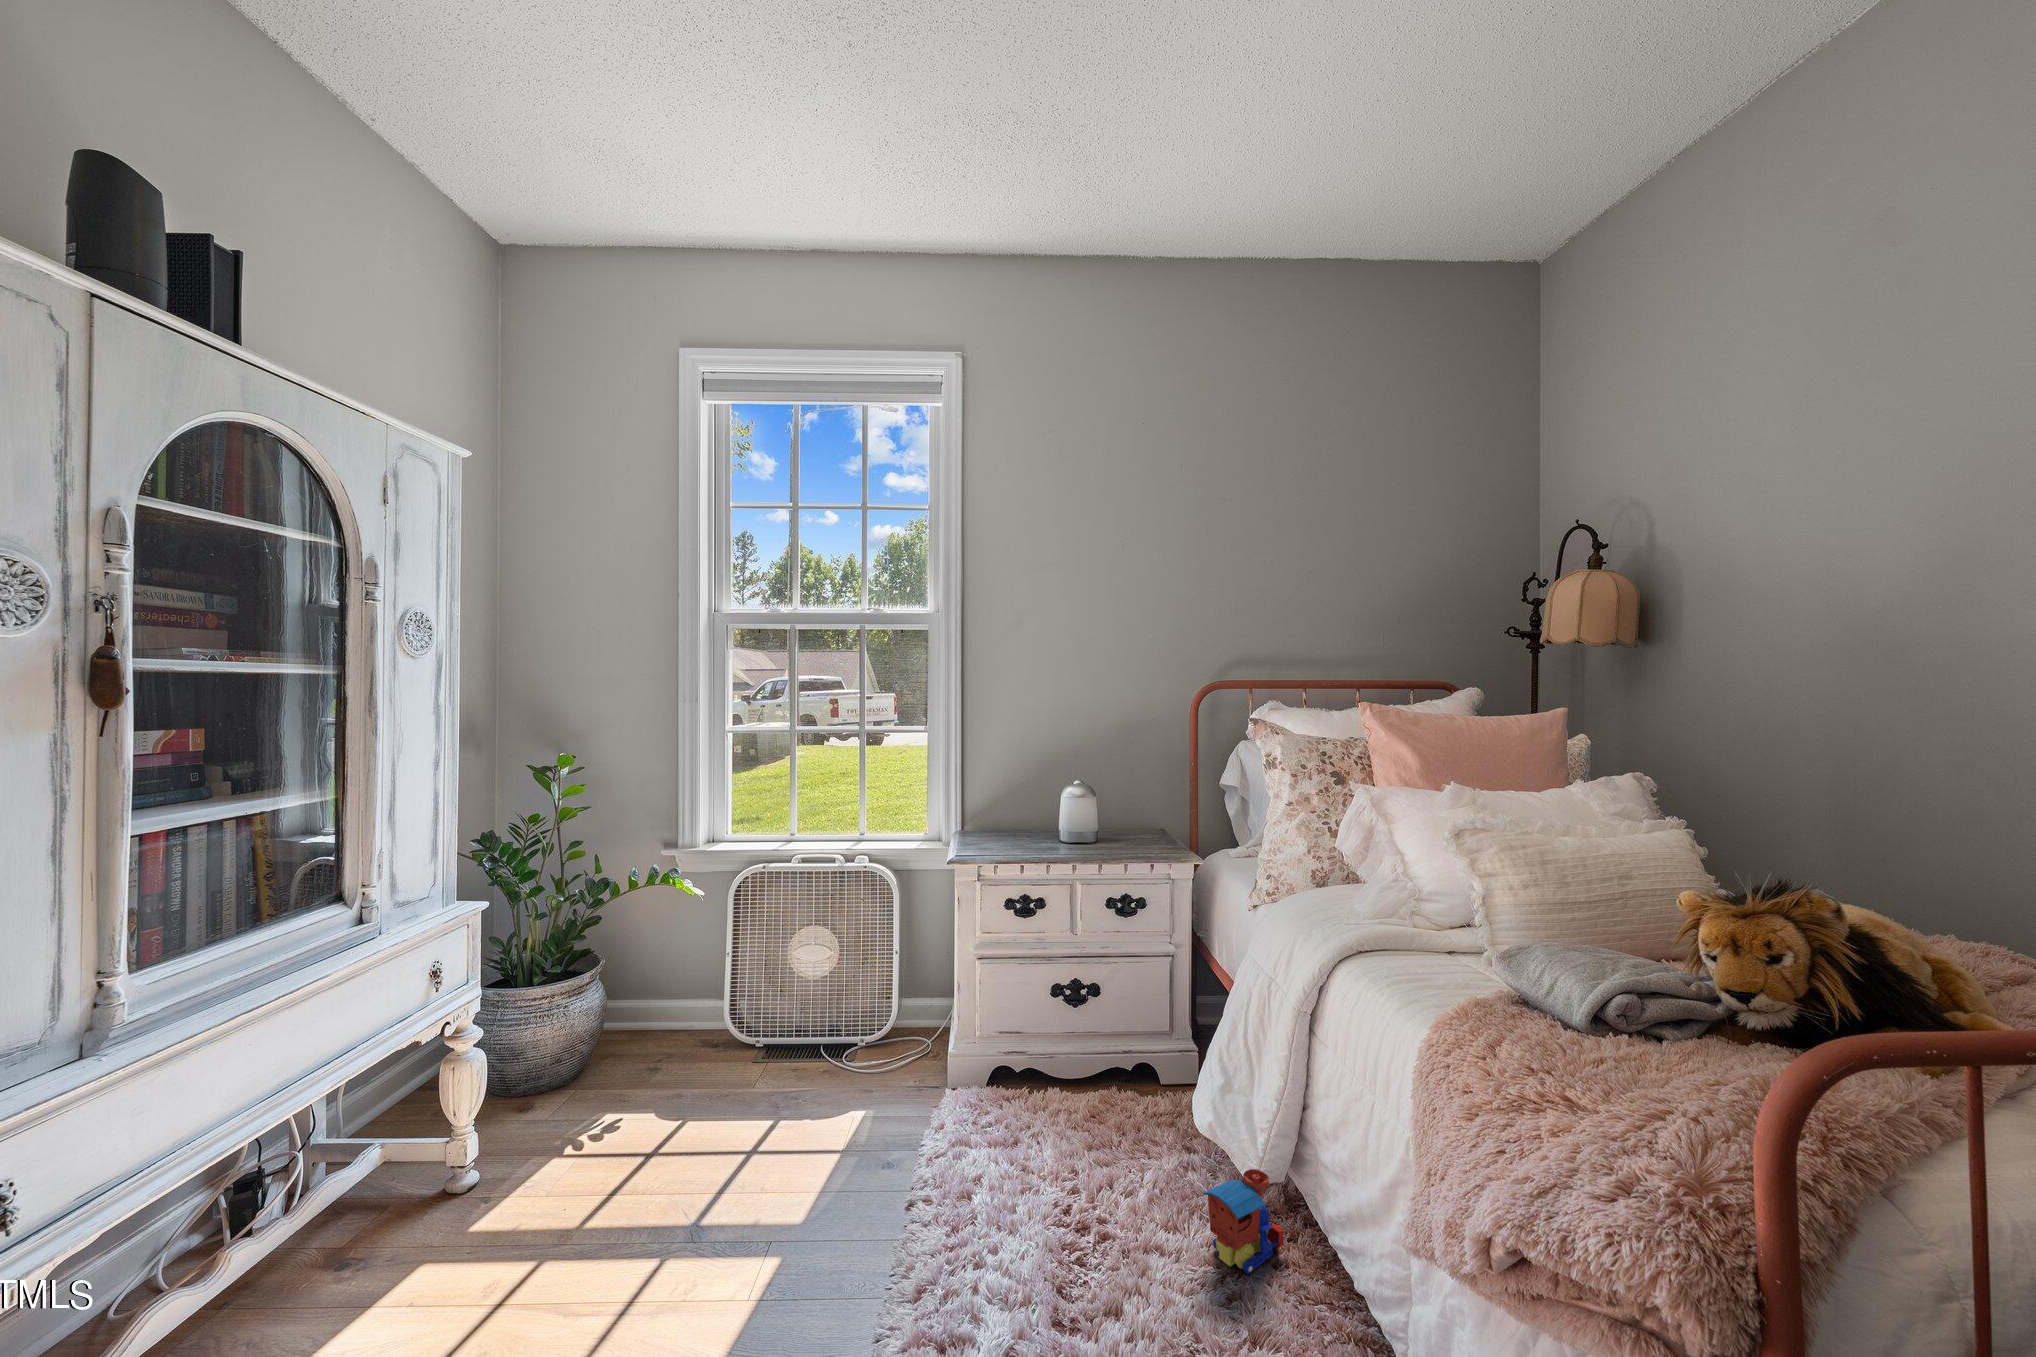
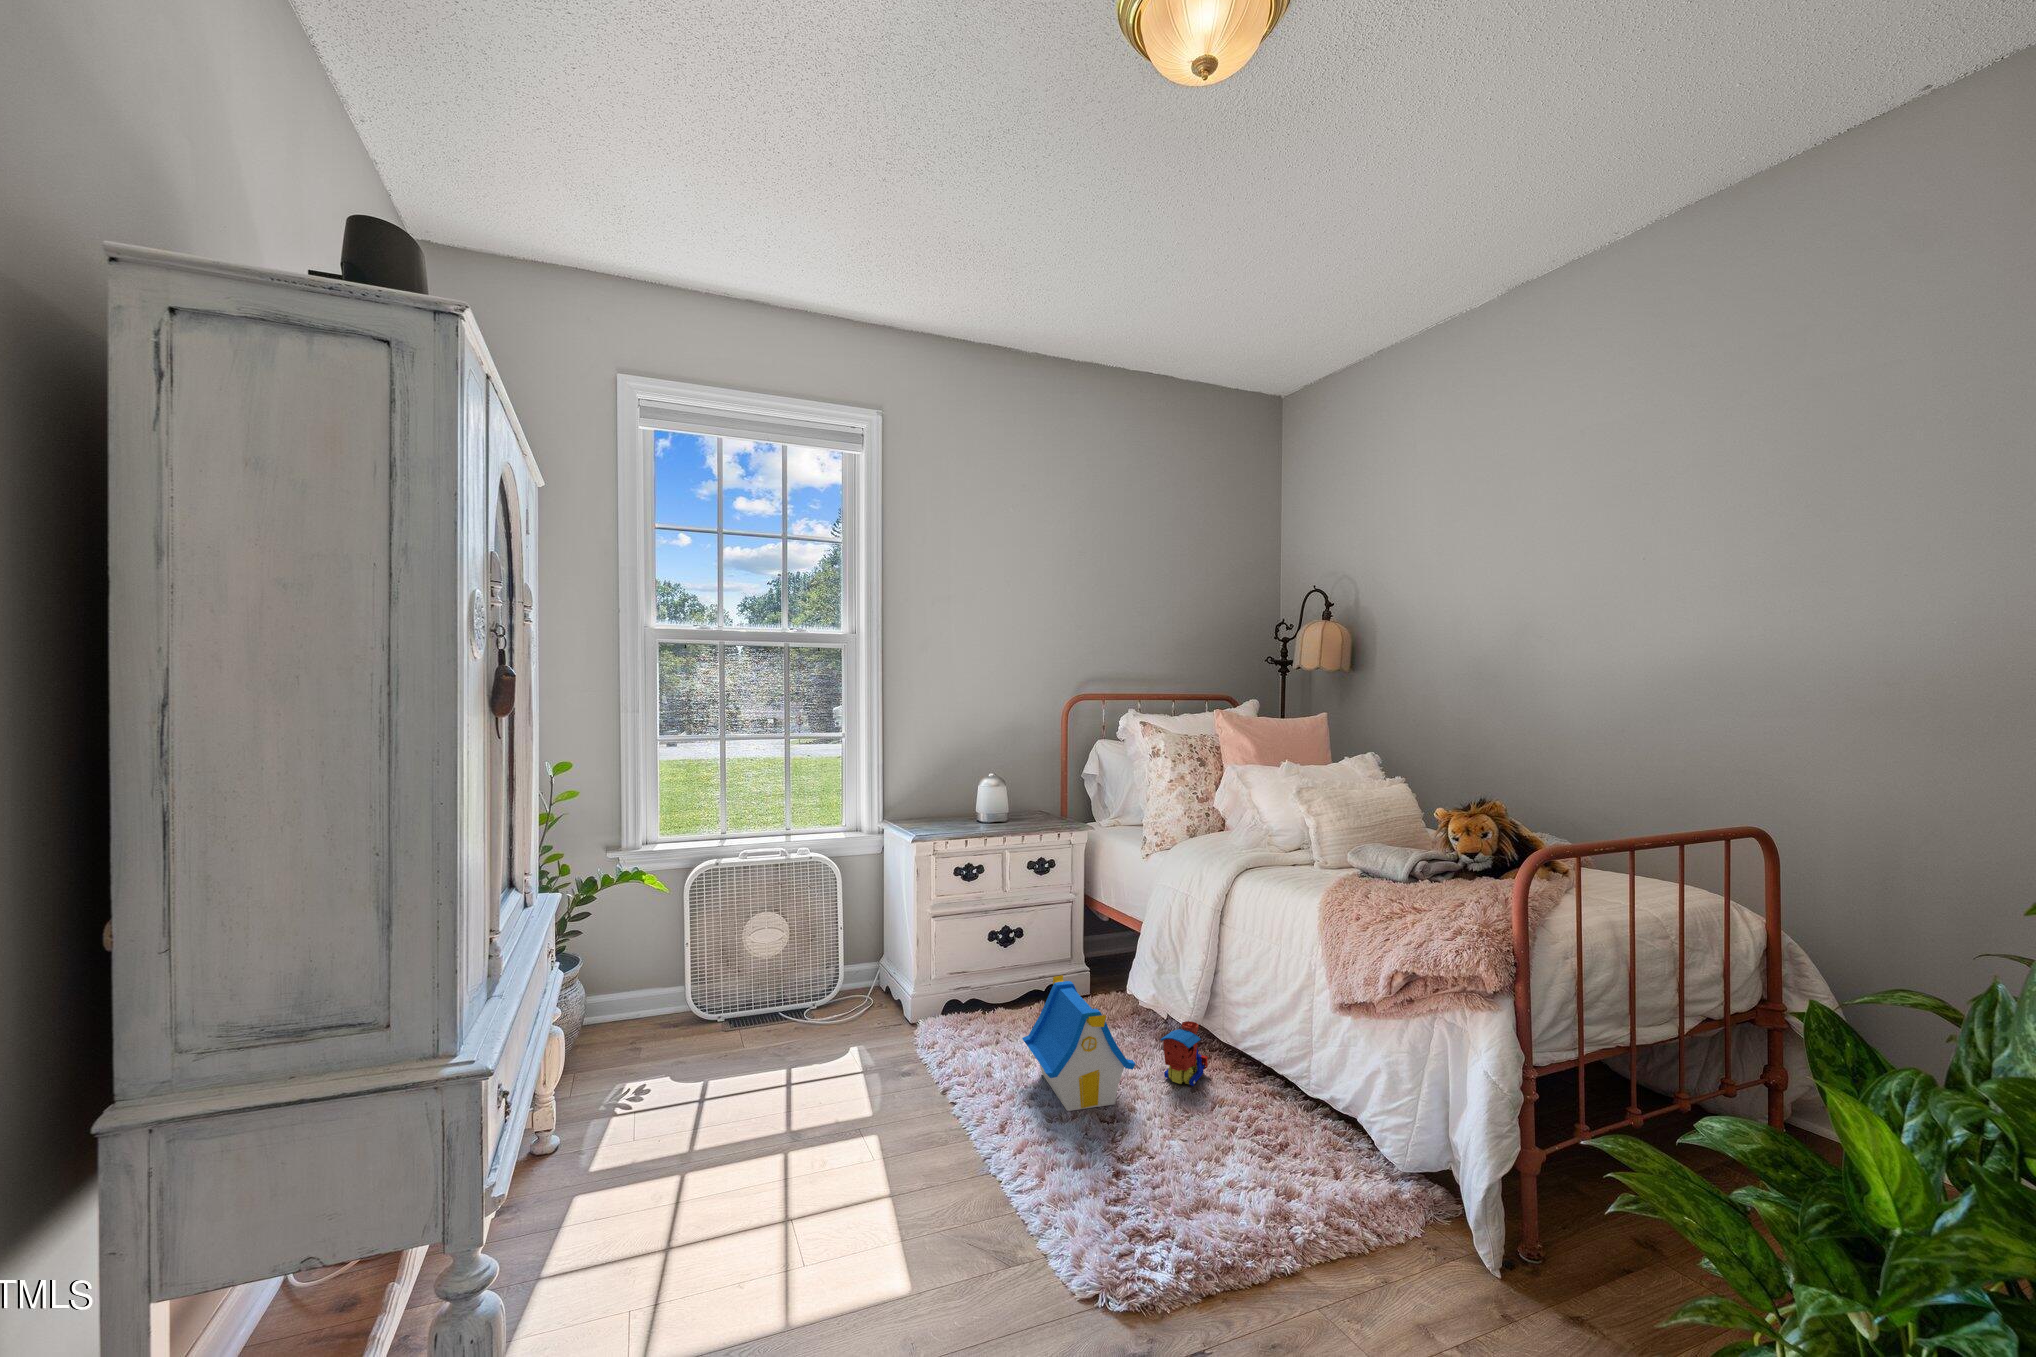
toy house: none [1011,1071,1145,1282] -> present [1022,975,1135,1111]

